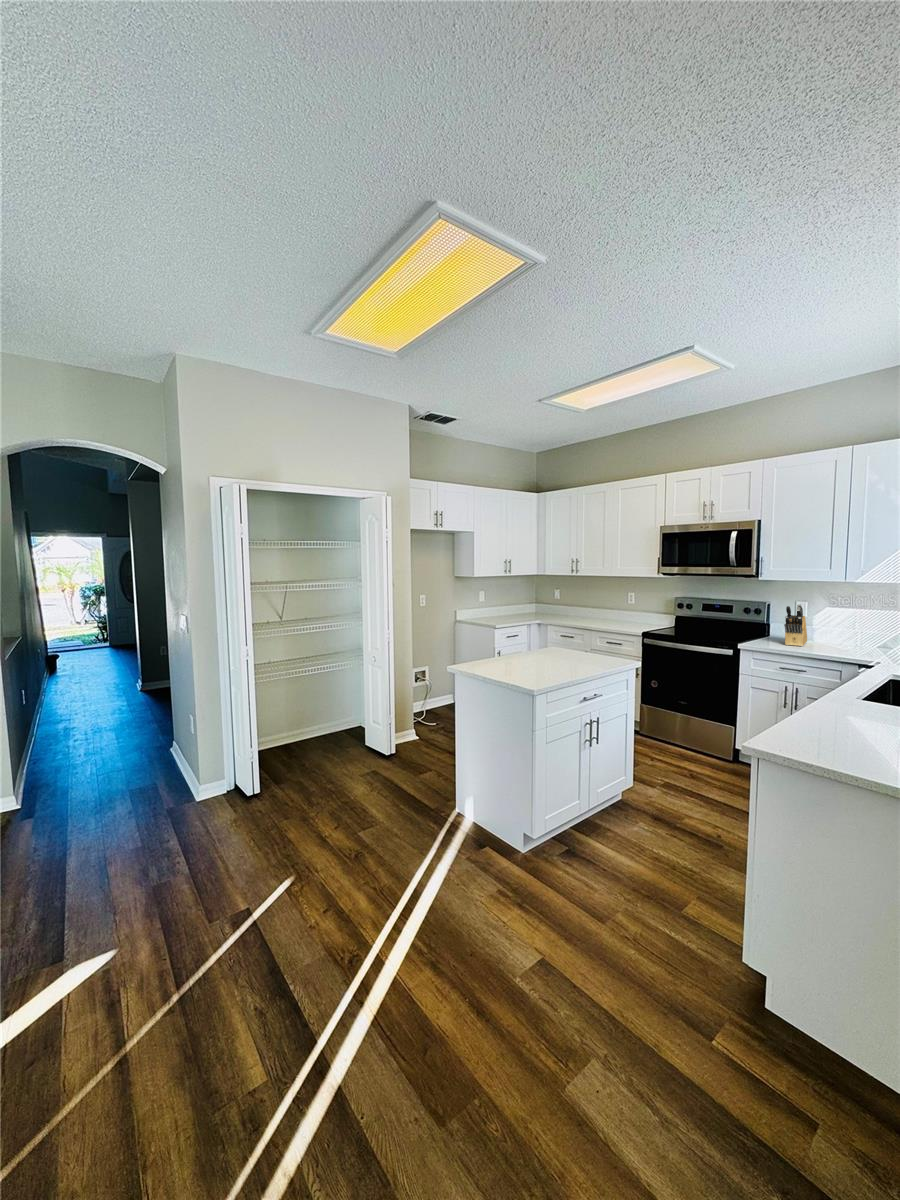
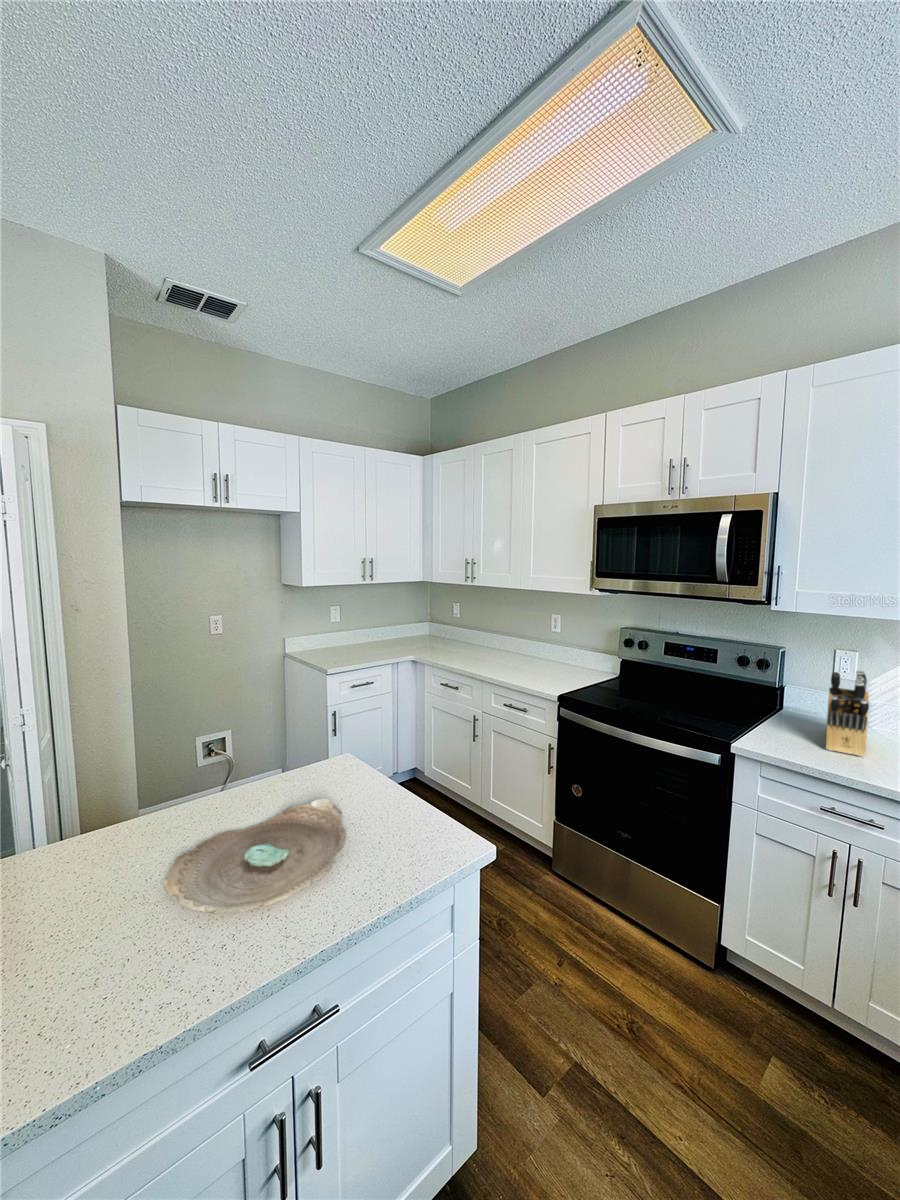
decorative bowl: none [527,649,586,667] -> present [164,799,346,913]

